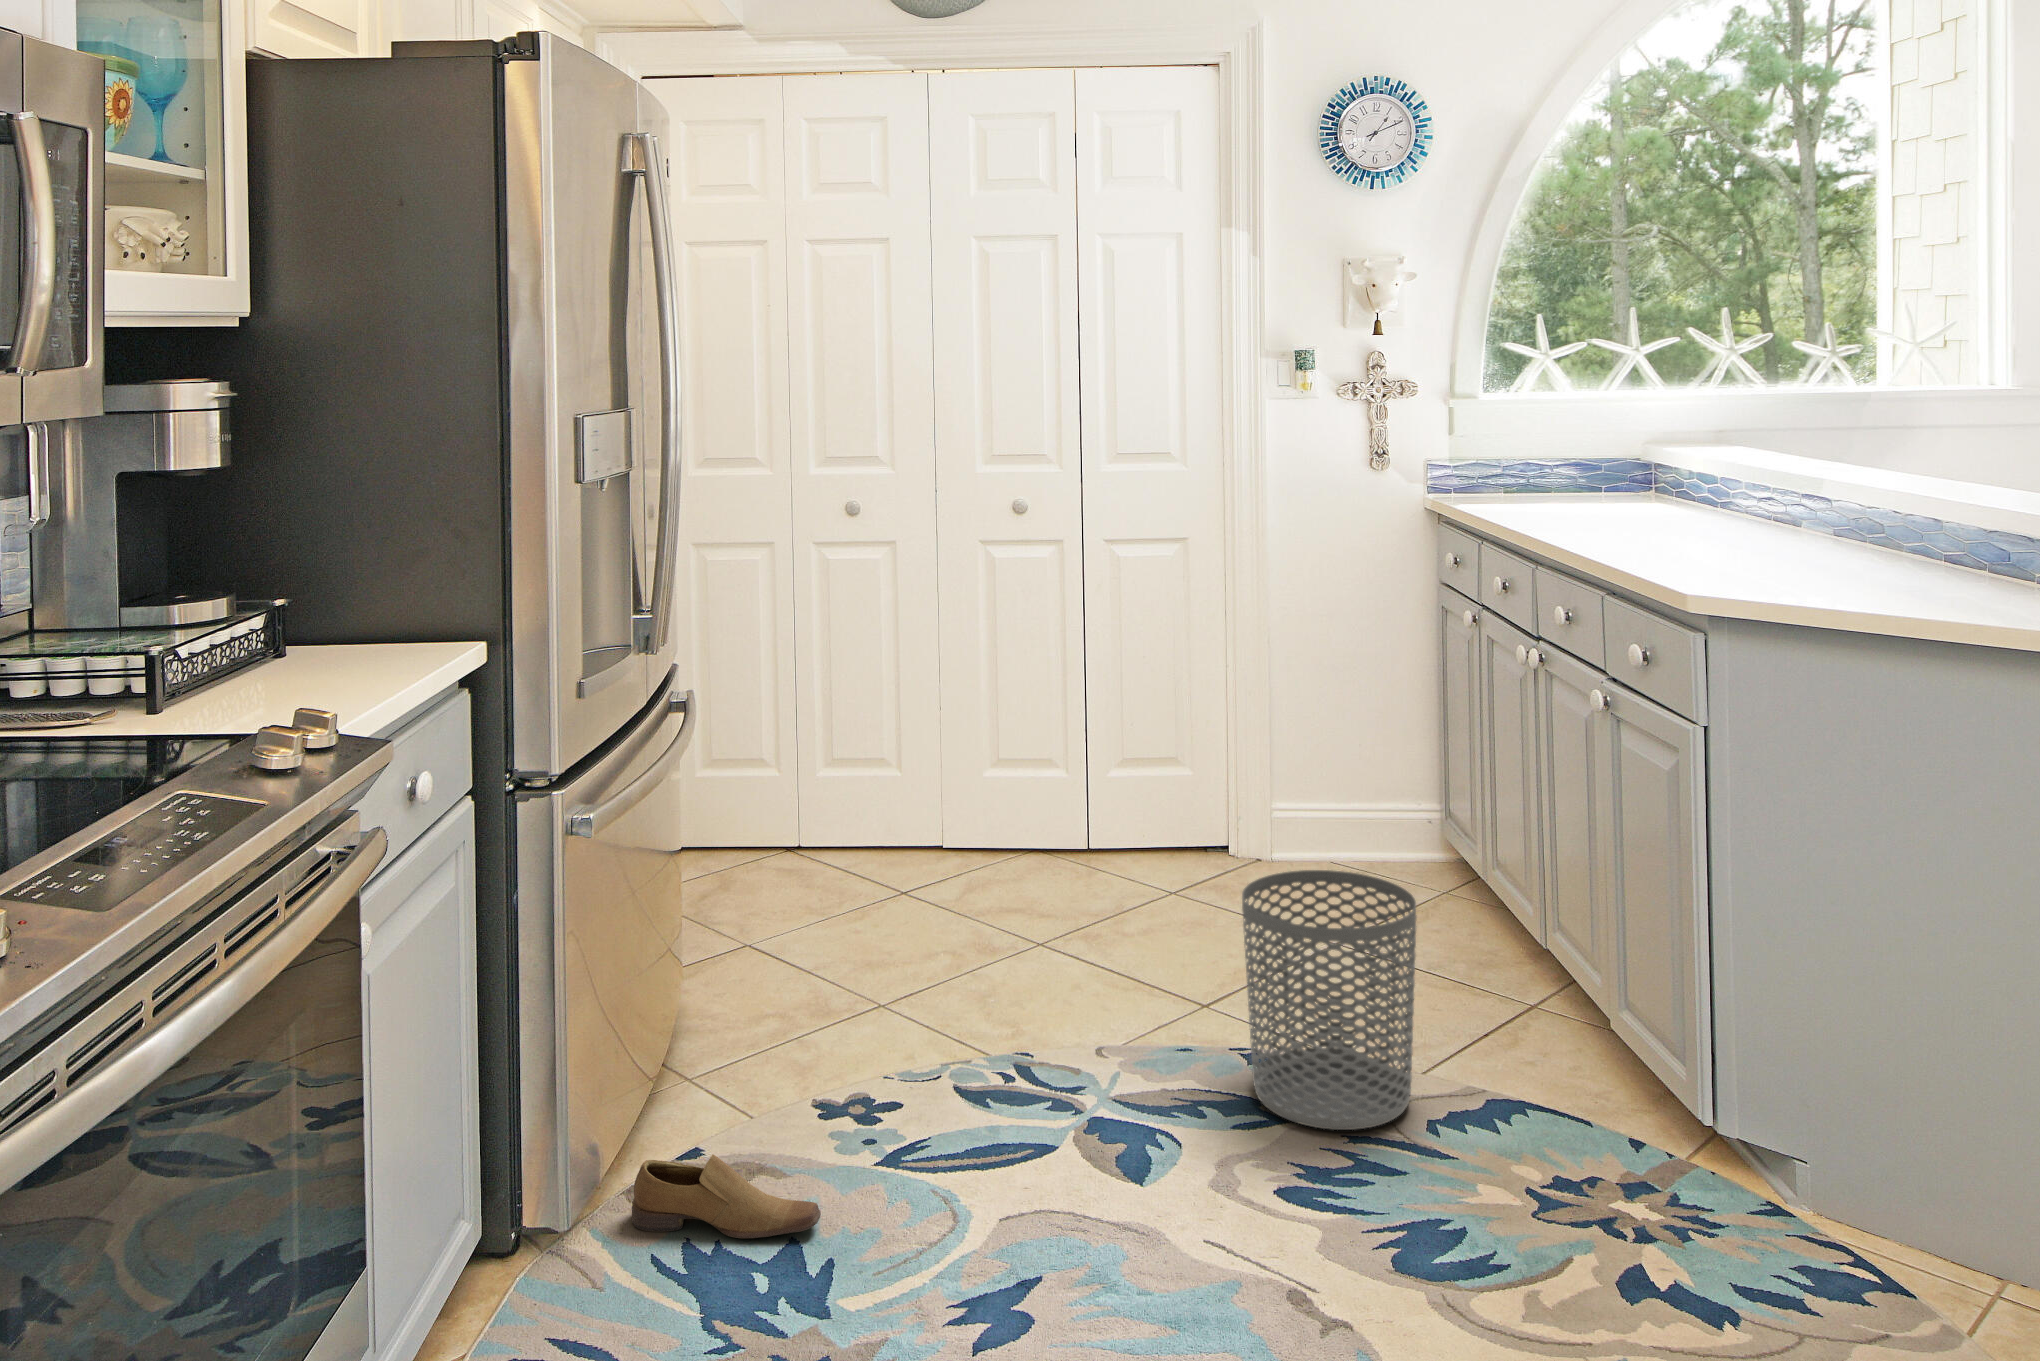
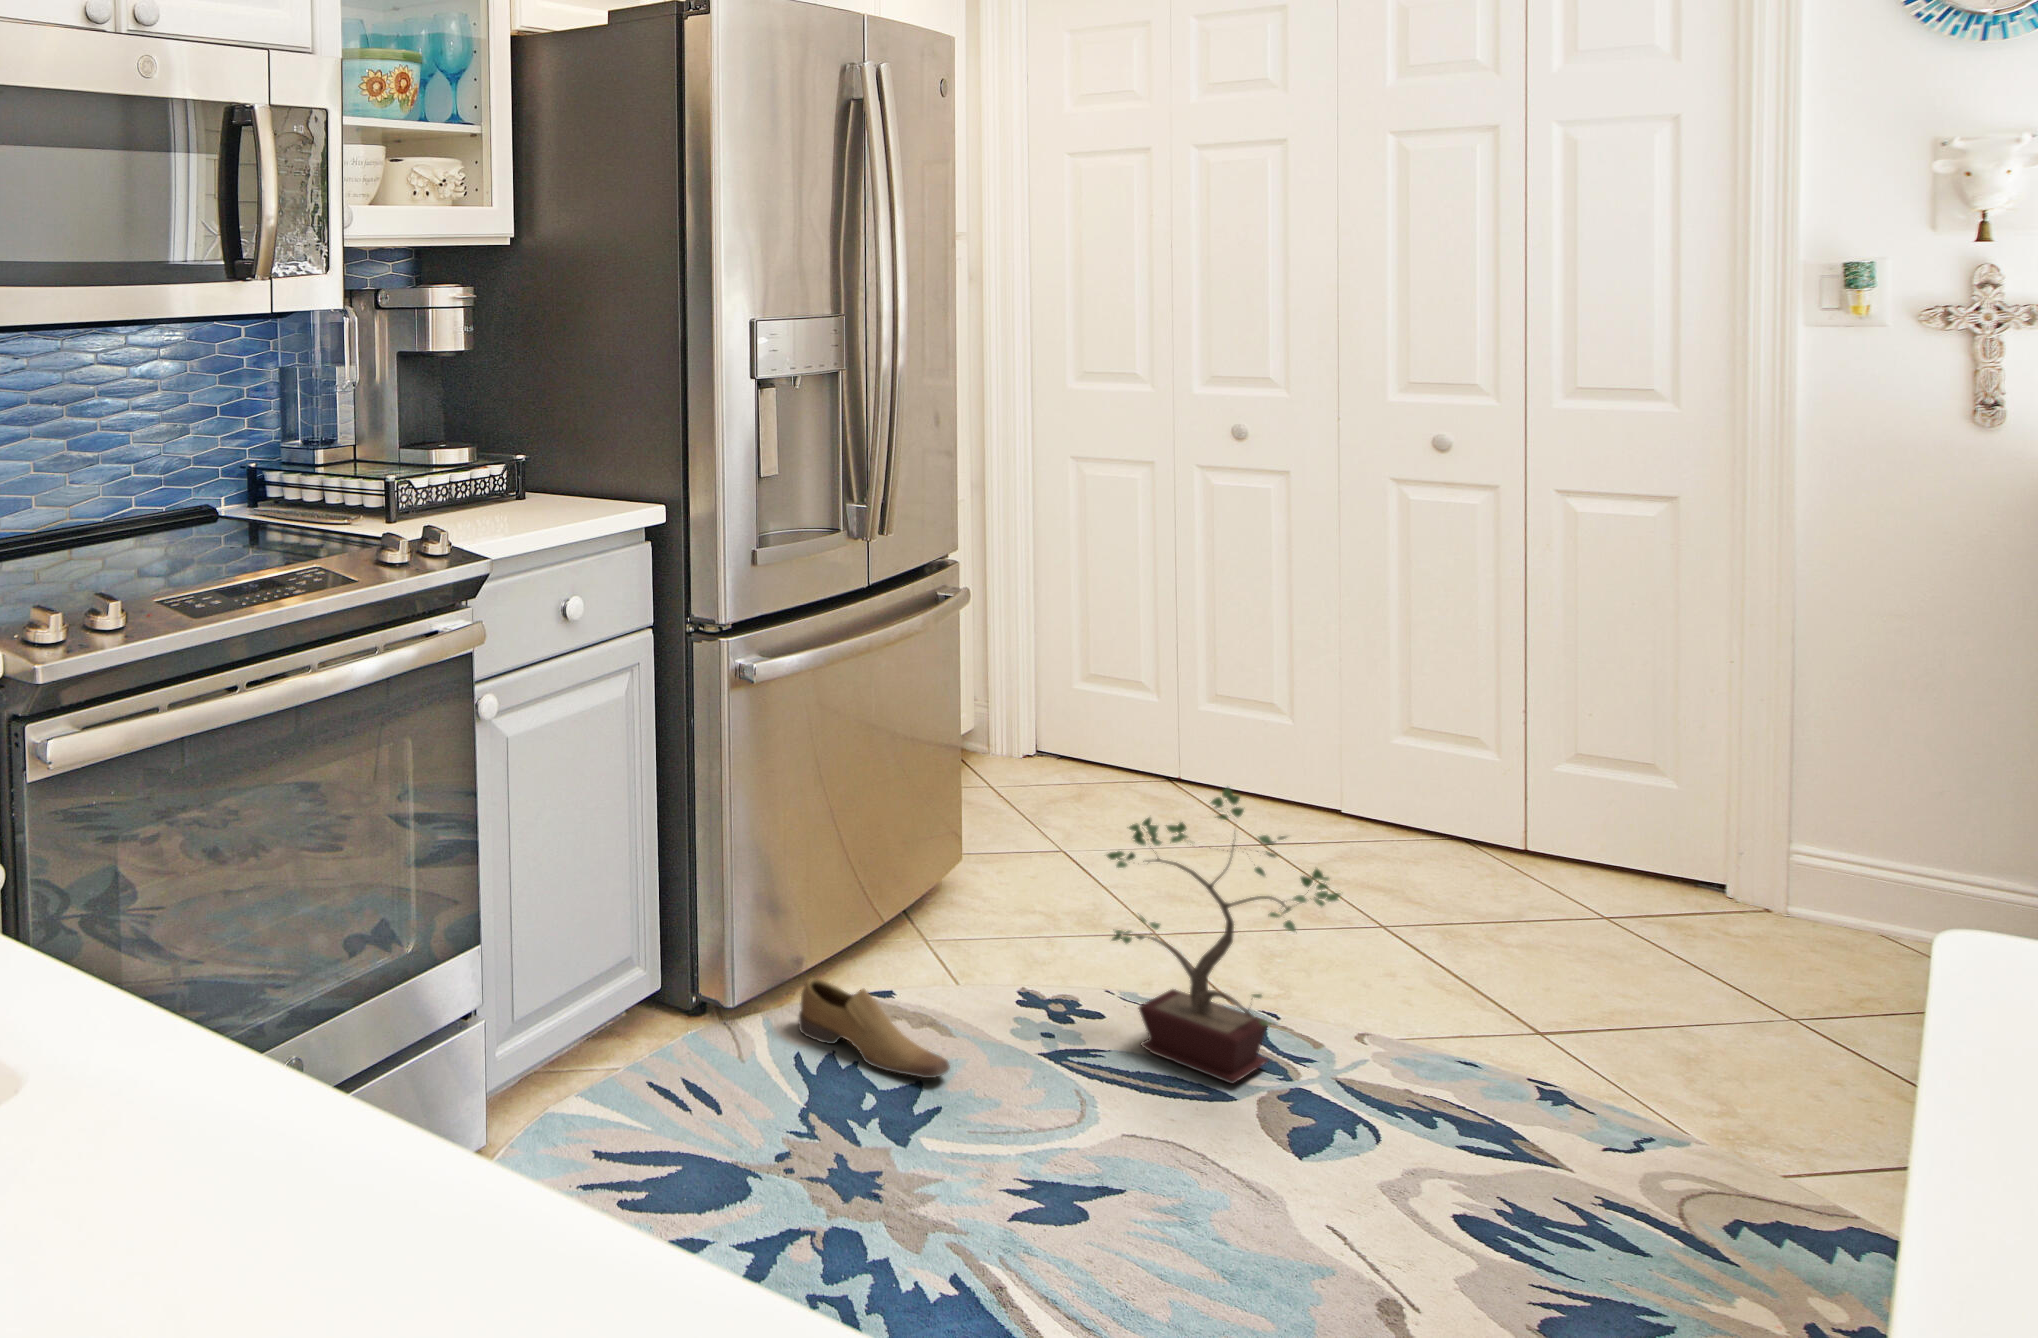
potted plant: none [909,848,1152,1134] -> present [1107,787,1340,1084]
waste bin: present [1242,870,1416,1130] -> none [1507,883,1760,1209]

